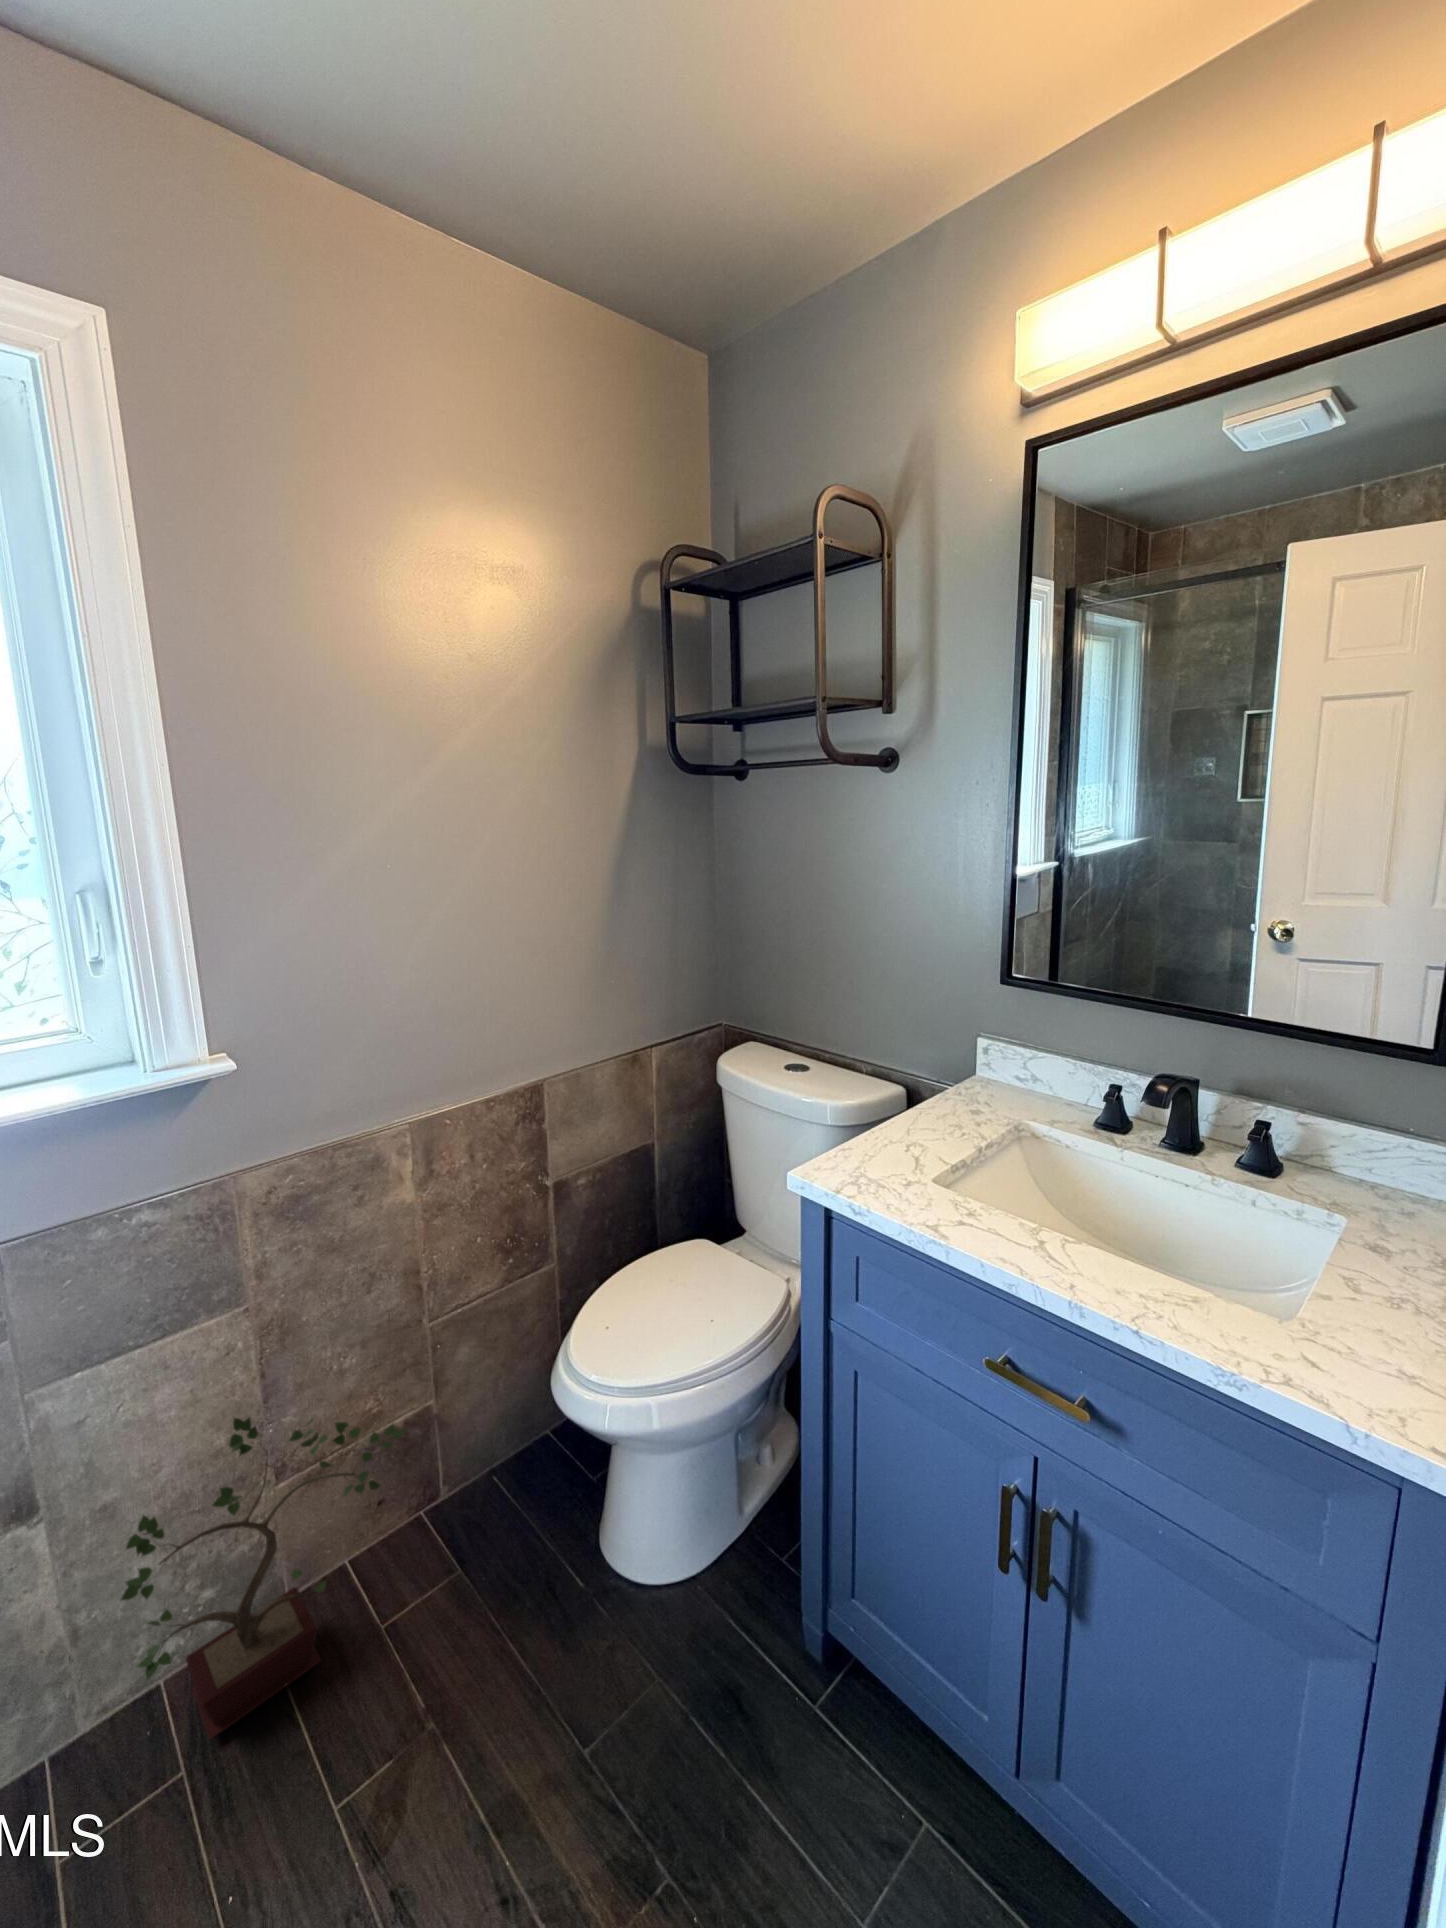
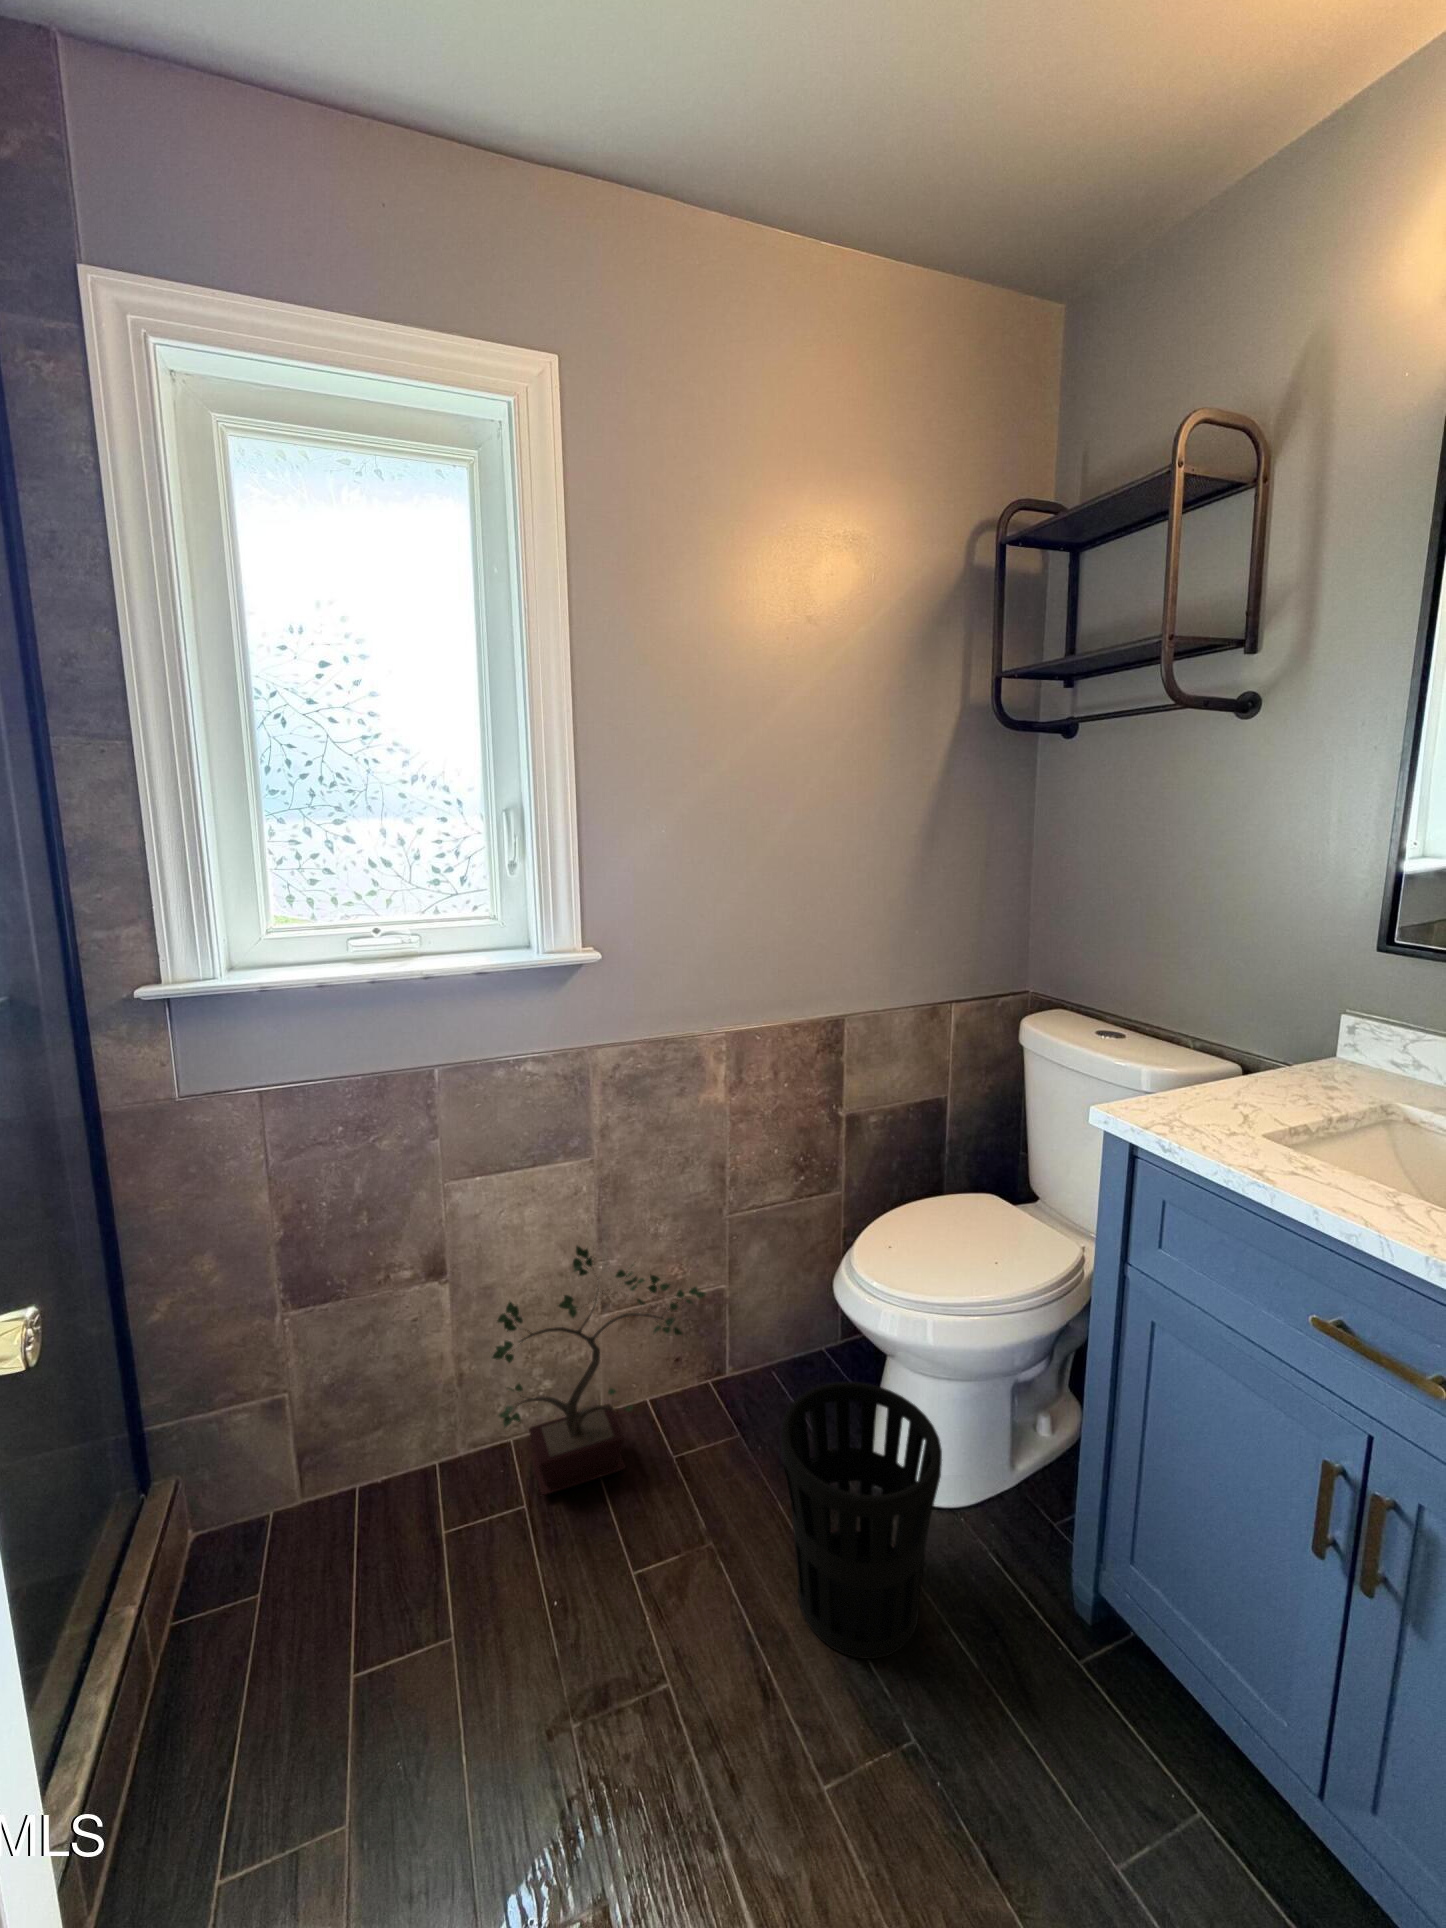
wastebasket: none [502,1488,674,1800] -> present [781,1381,942,1659]

